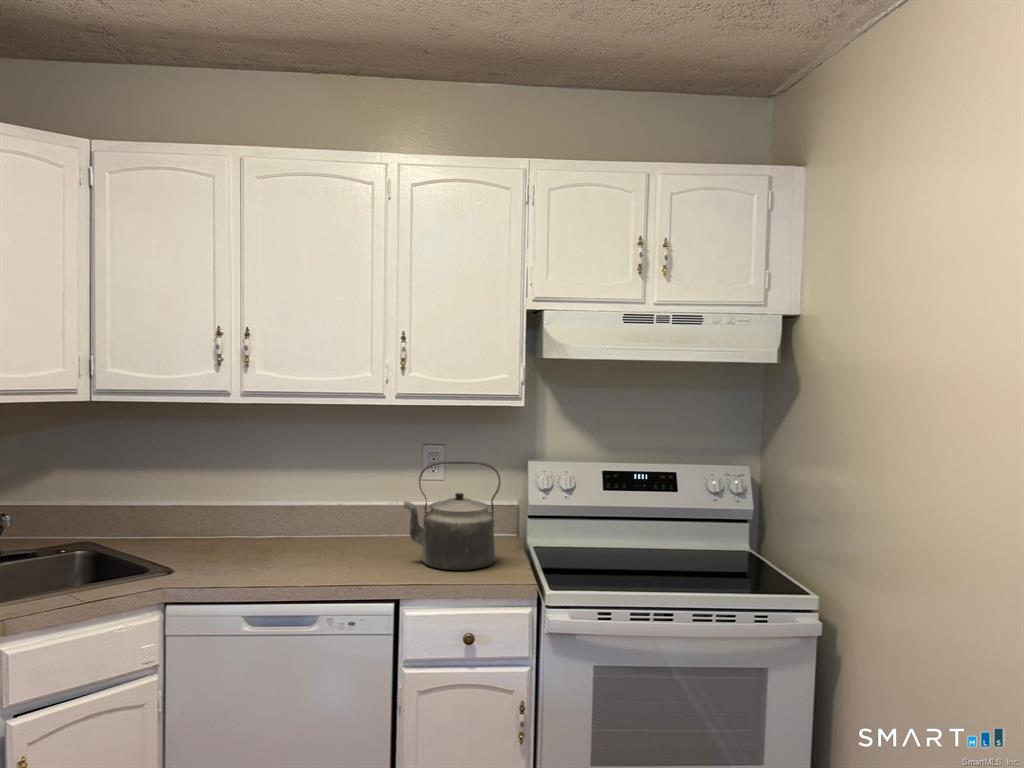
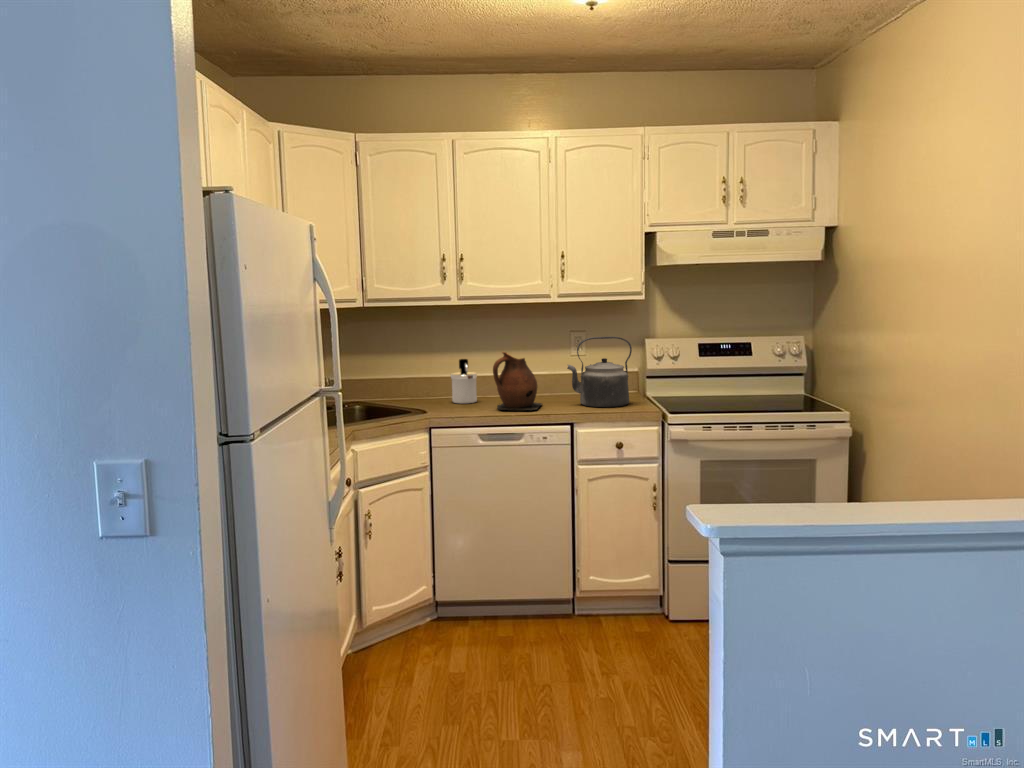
ceramic pitcher: none [283,480,364,576] -> present [493,352,542,411]
soap dispenser: none [233,482,274,551] -> present [451,359,477,403]

